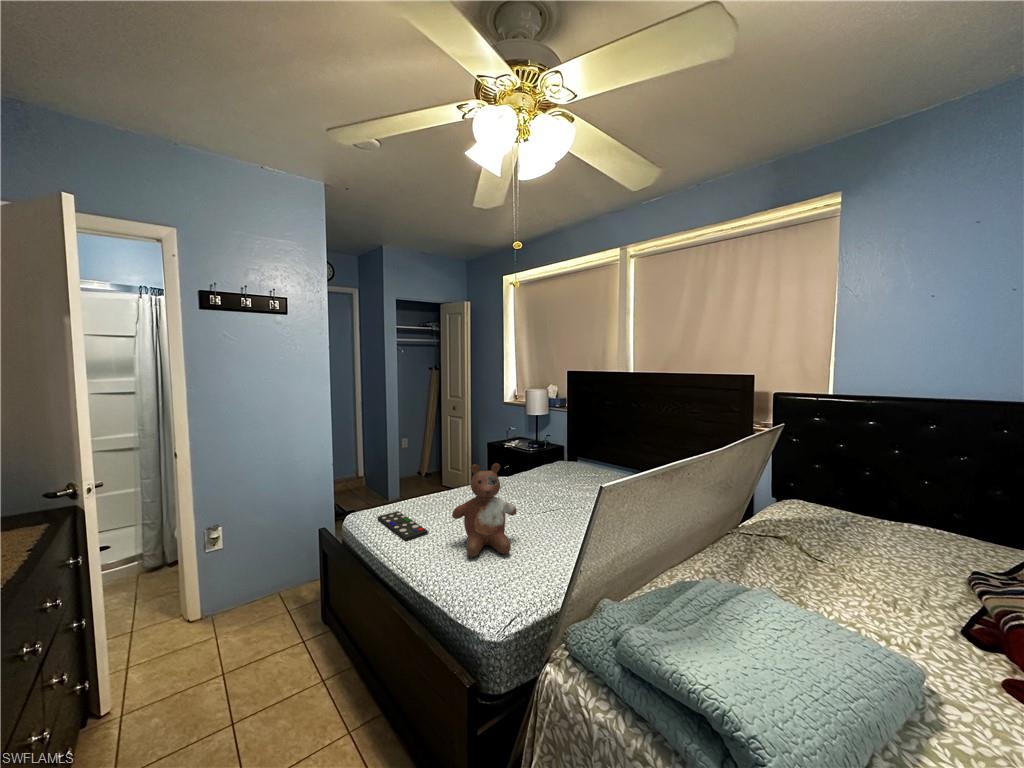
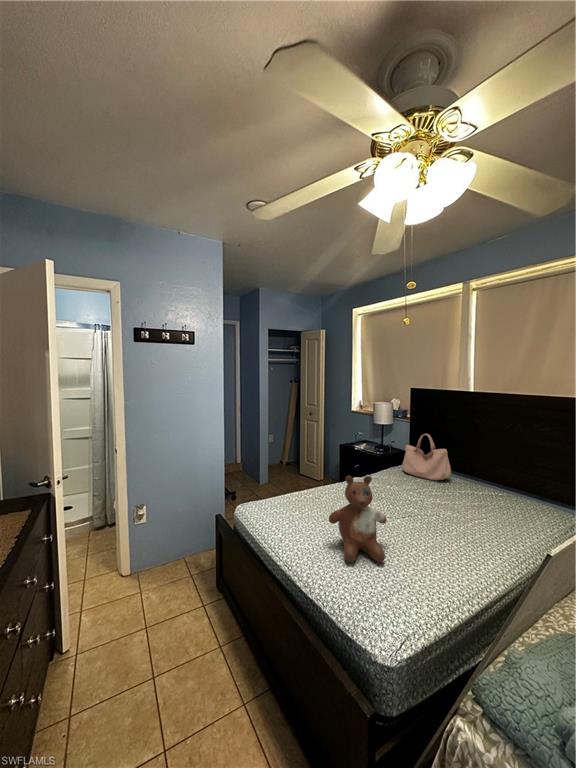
handbag: none [555,423,605,475] -> present [402,434,451,480]
remote control: present [378,511,428,541] -> none [262,507,306,538]

